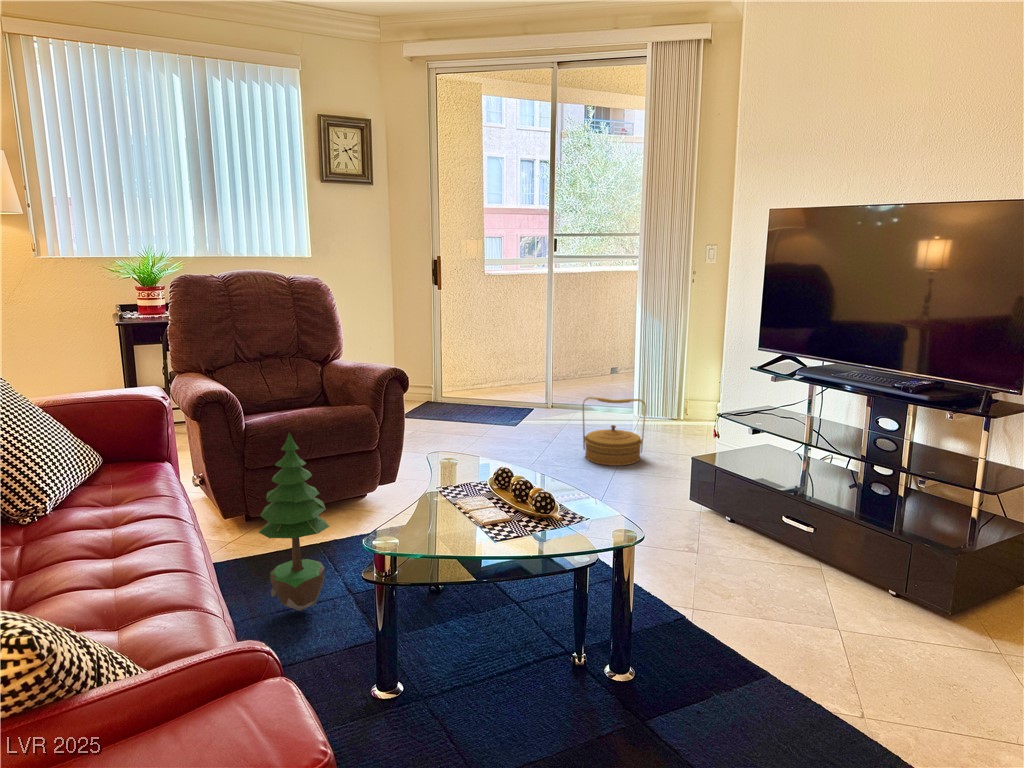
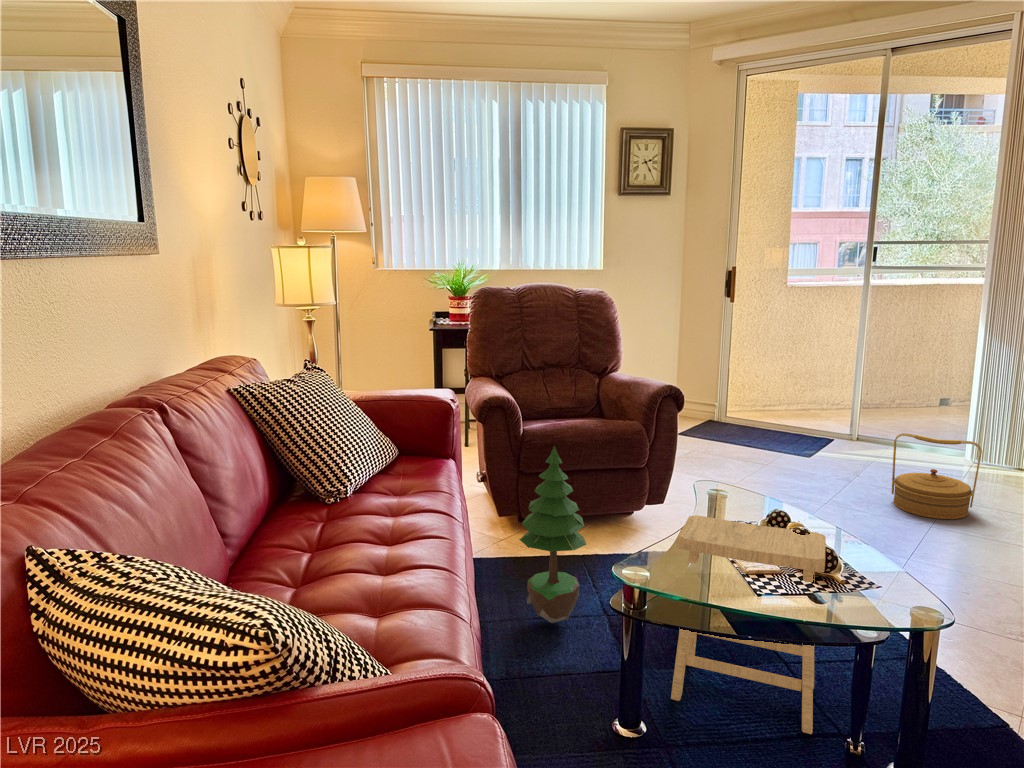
footstool: none [420,482,546,654] -> present [671,515,826,734]

